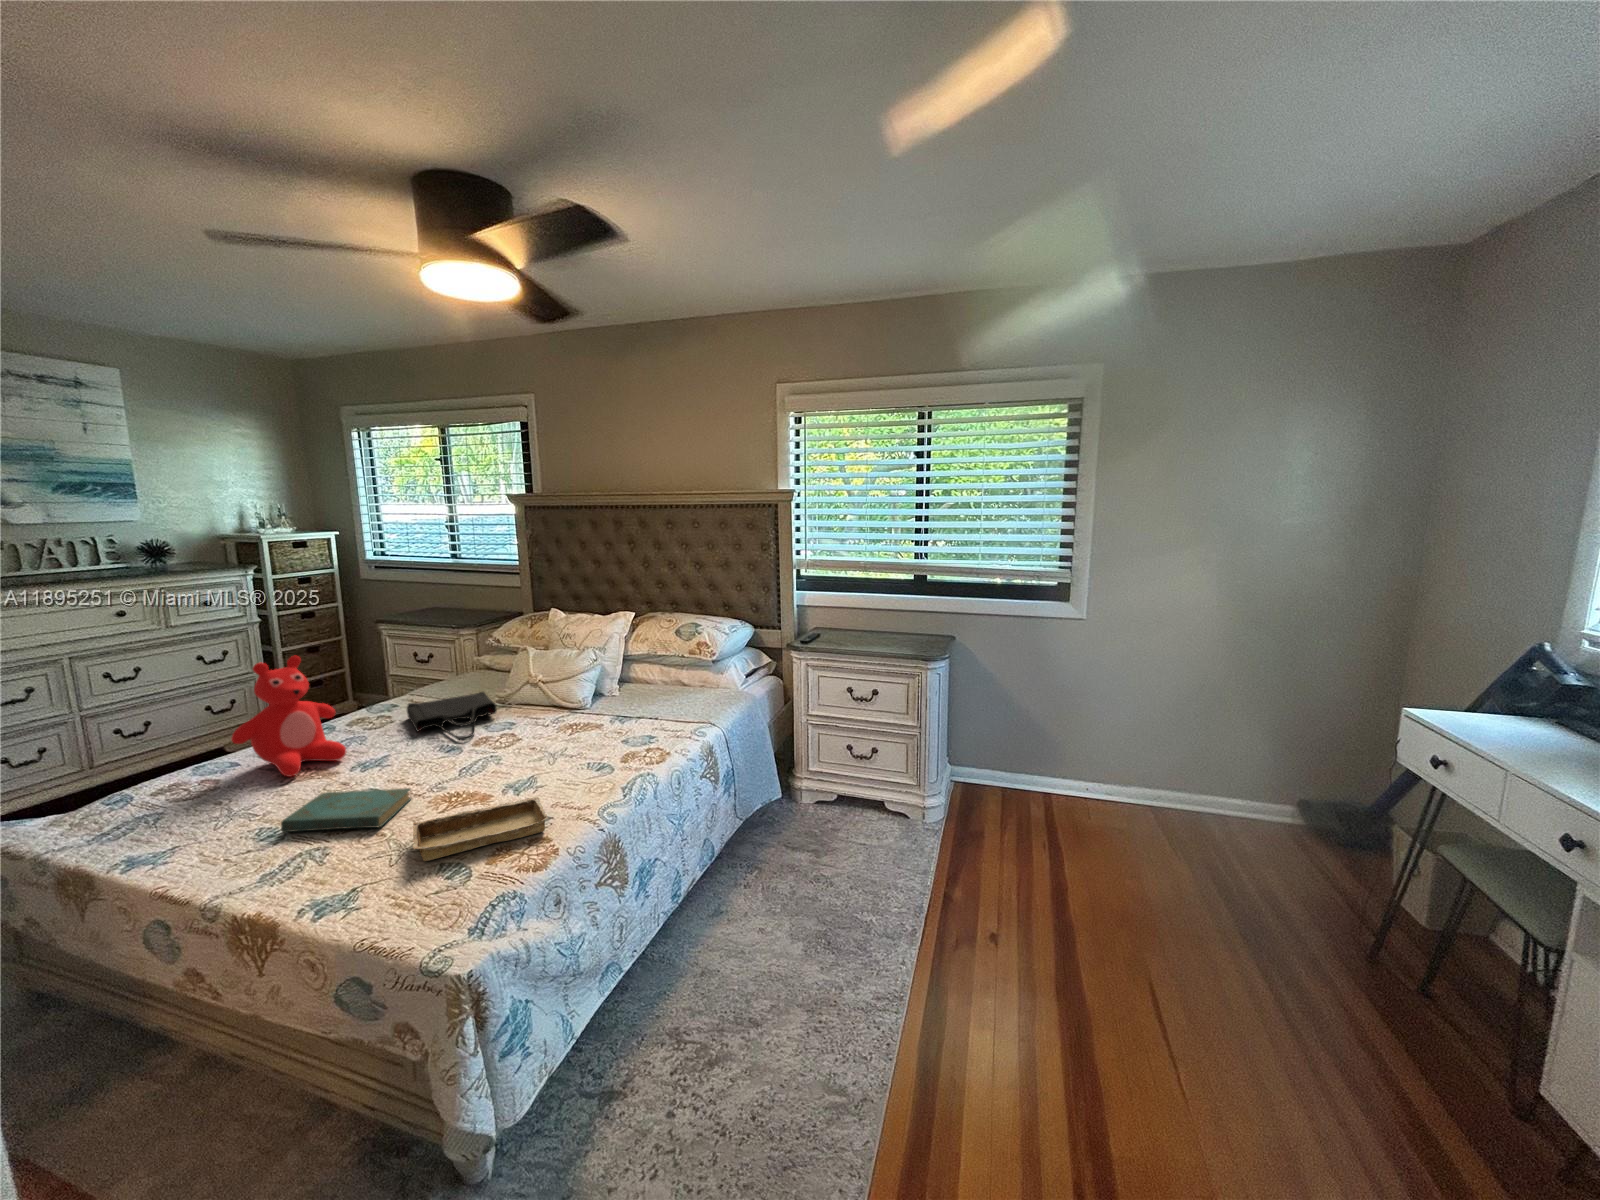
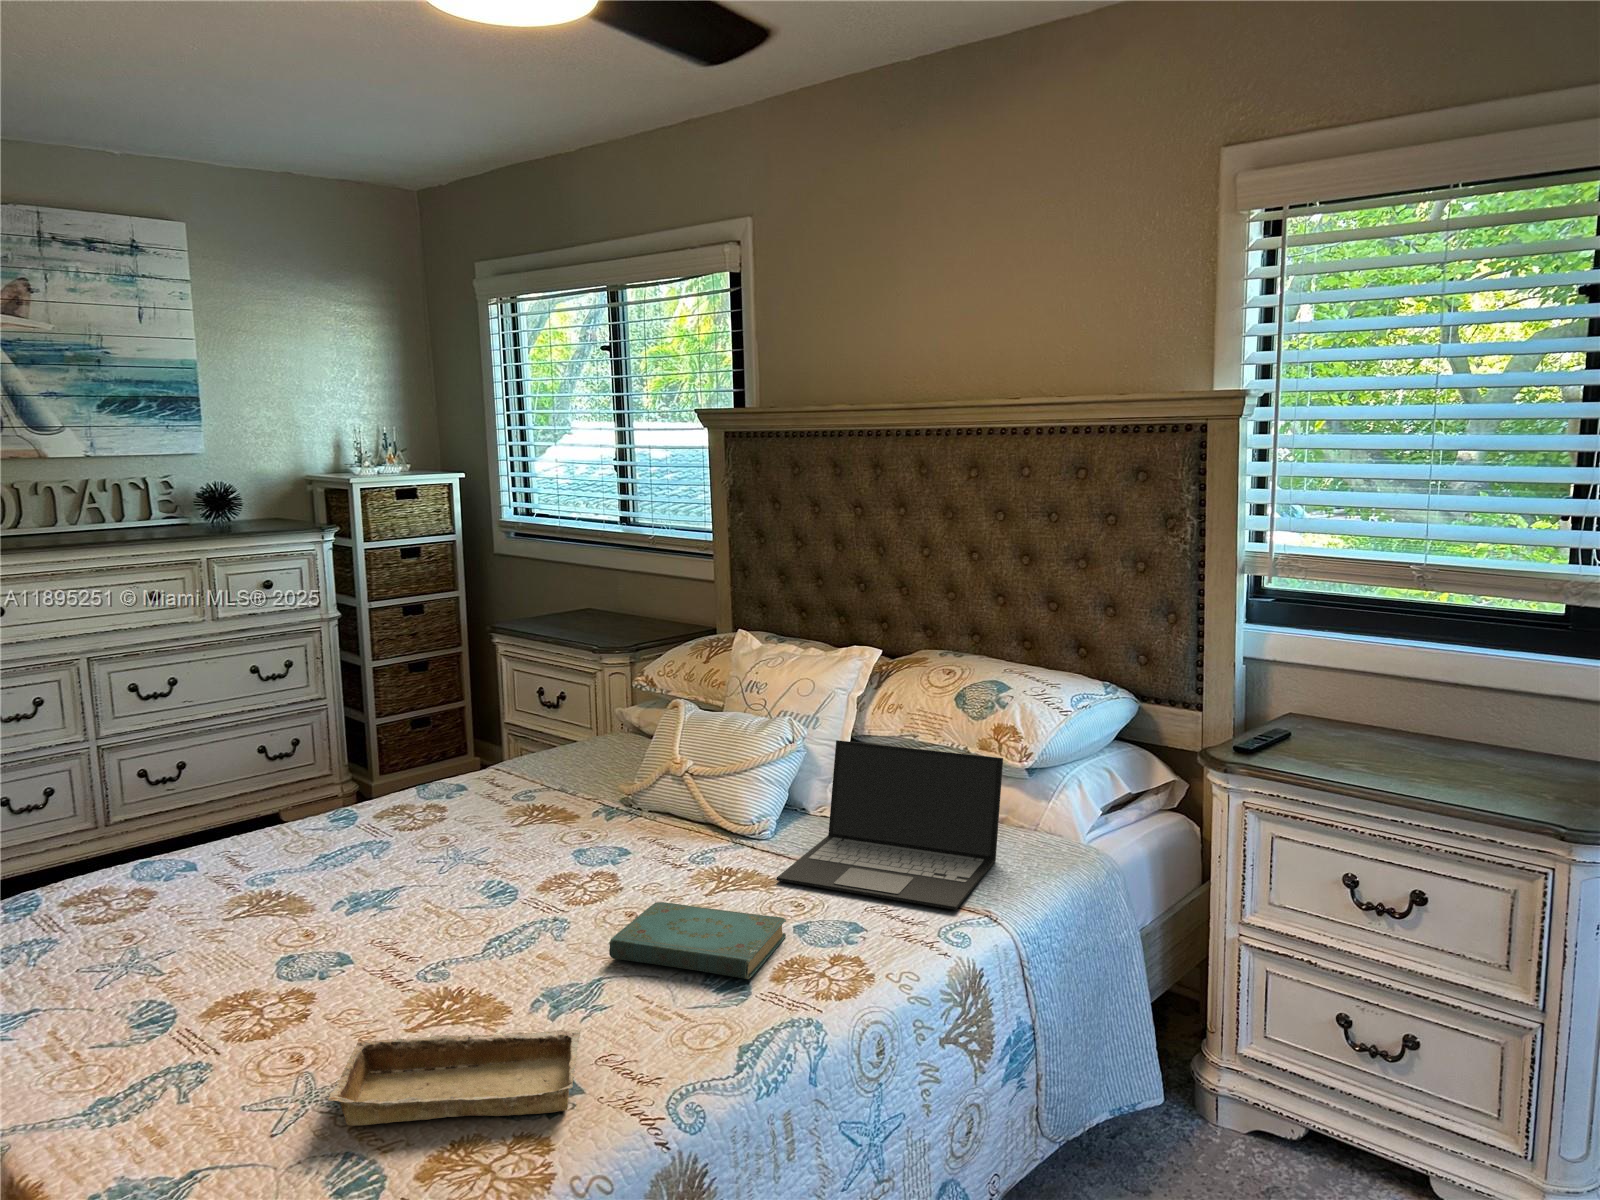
laptop: none [605,655,705,723] -> present [777,740,1003,910]
teddy bear: present [232,656,346,776] -> none [187,694,345,901]
tote bag: present [407,692,496,740] -> none [461,781,599,876]
book: present [281,788,411,832] -> present [609,902,786,979]

